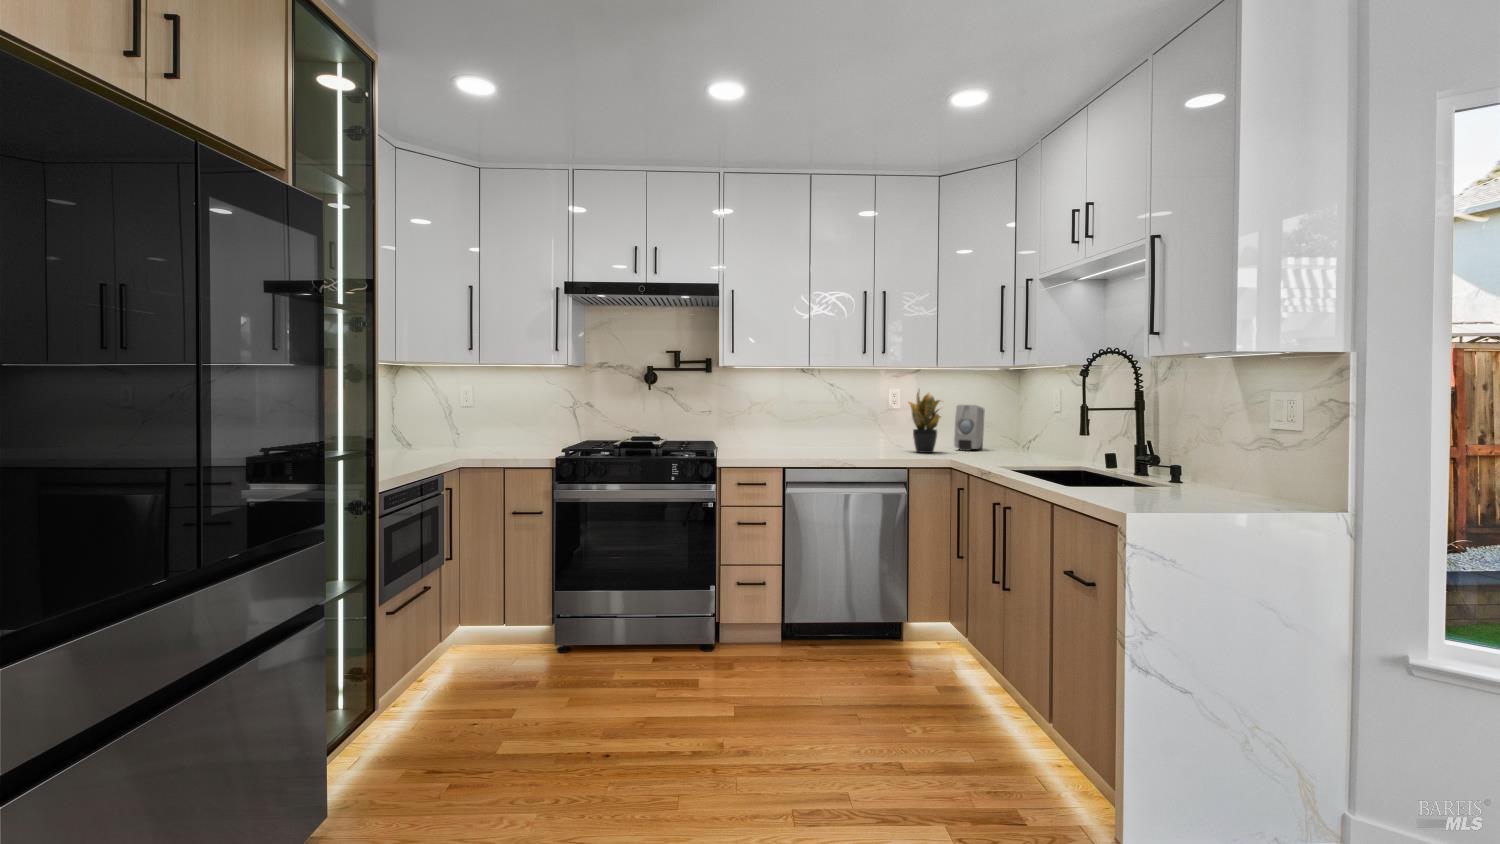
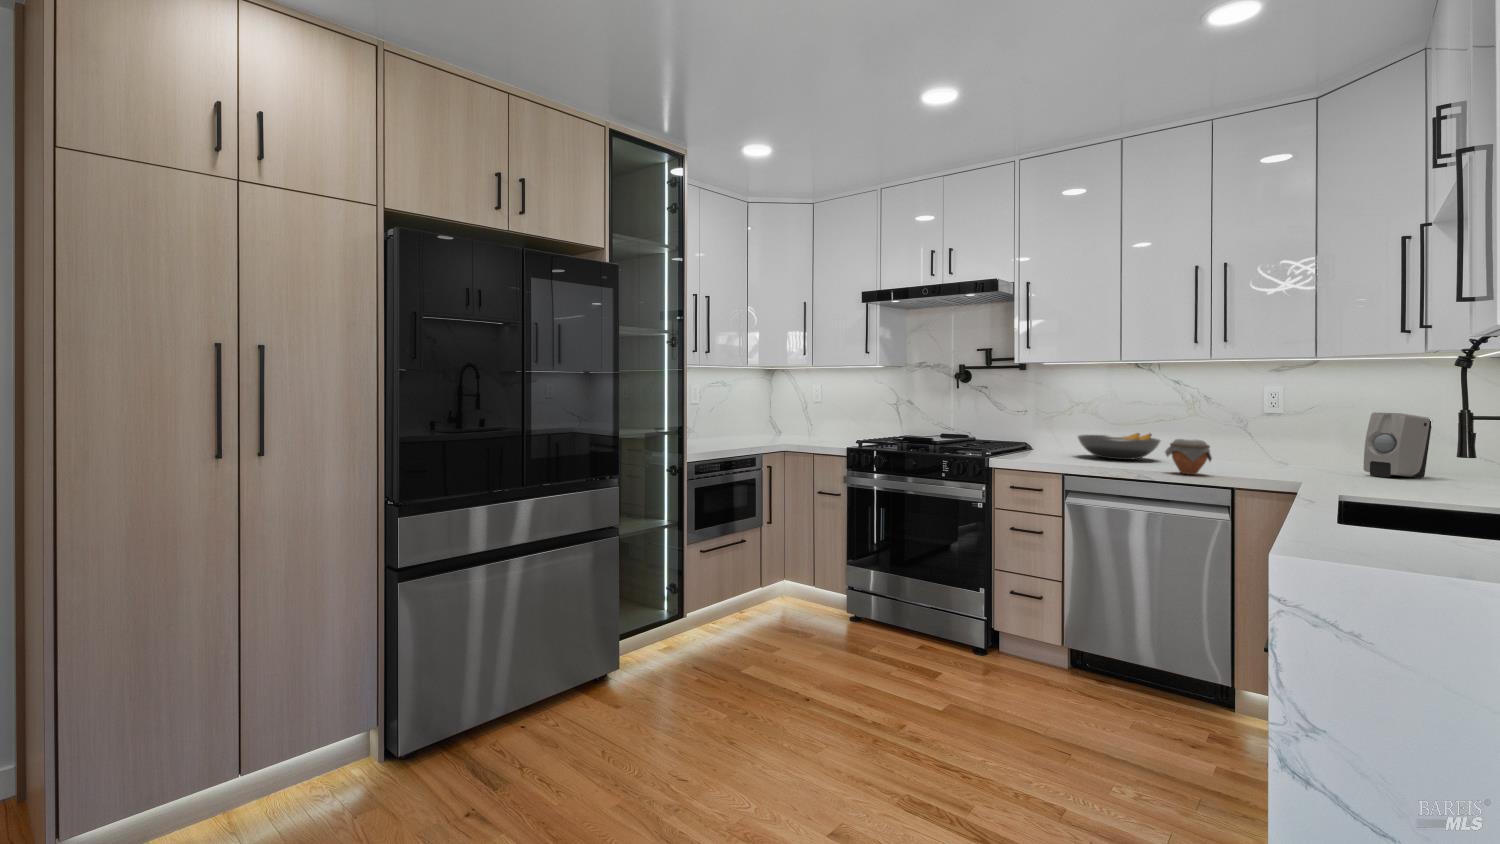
potted plant: present [909,390,941,453] -> none [1268,386,1340,475]
fruit bowl: none [765,427,830,451] -> present [1078,433,1160,460]
jar: none [861,430,895,459] -> present [1165,439,1212,475]

